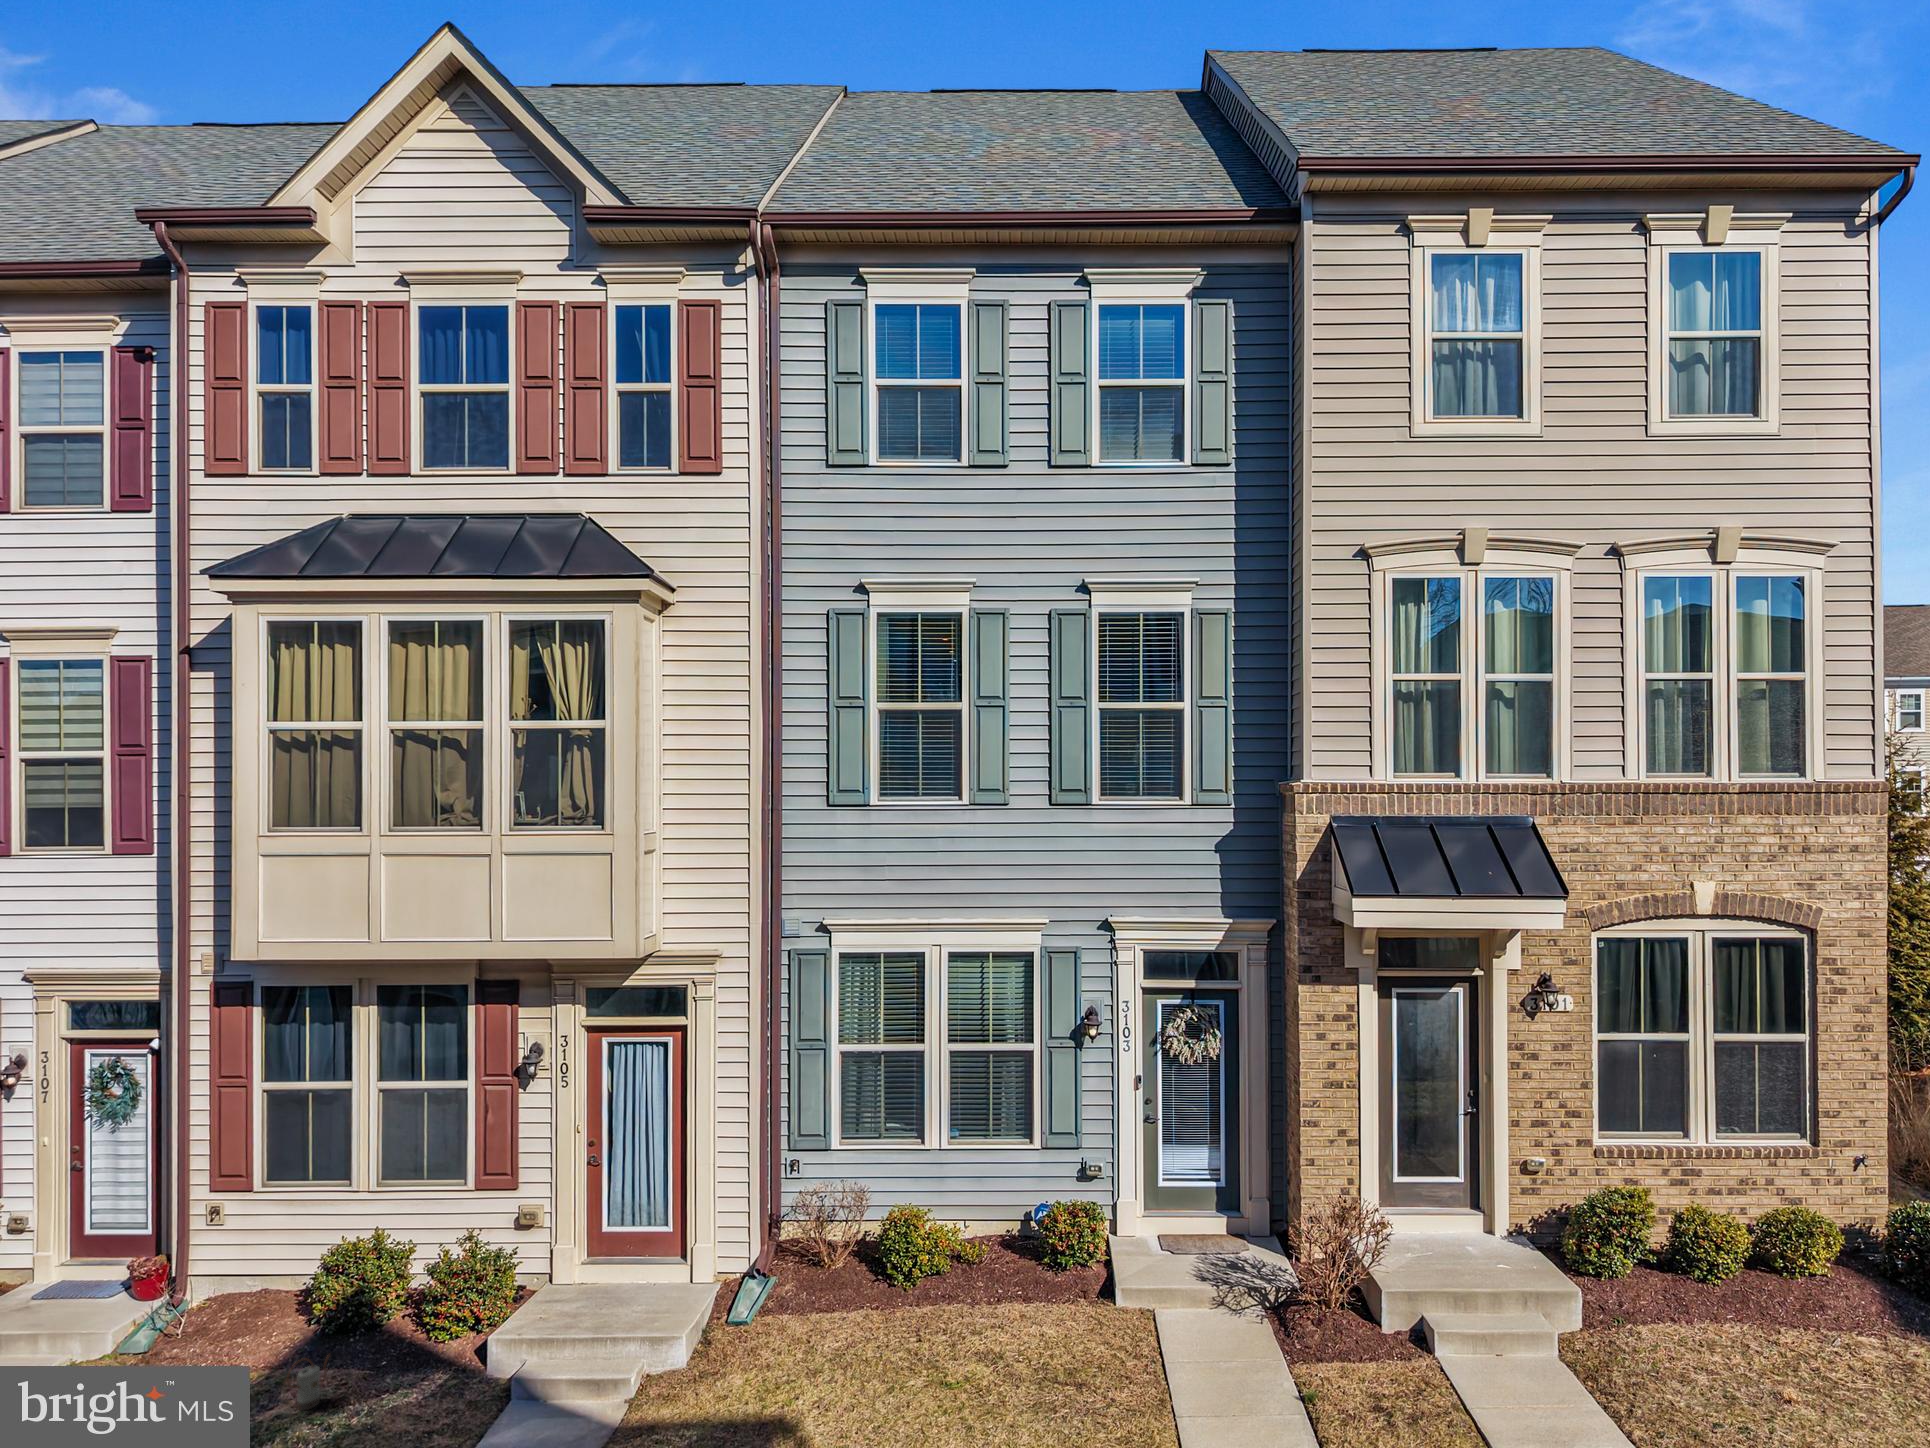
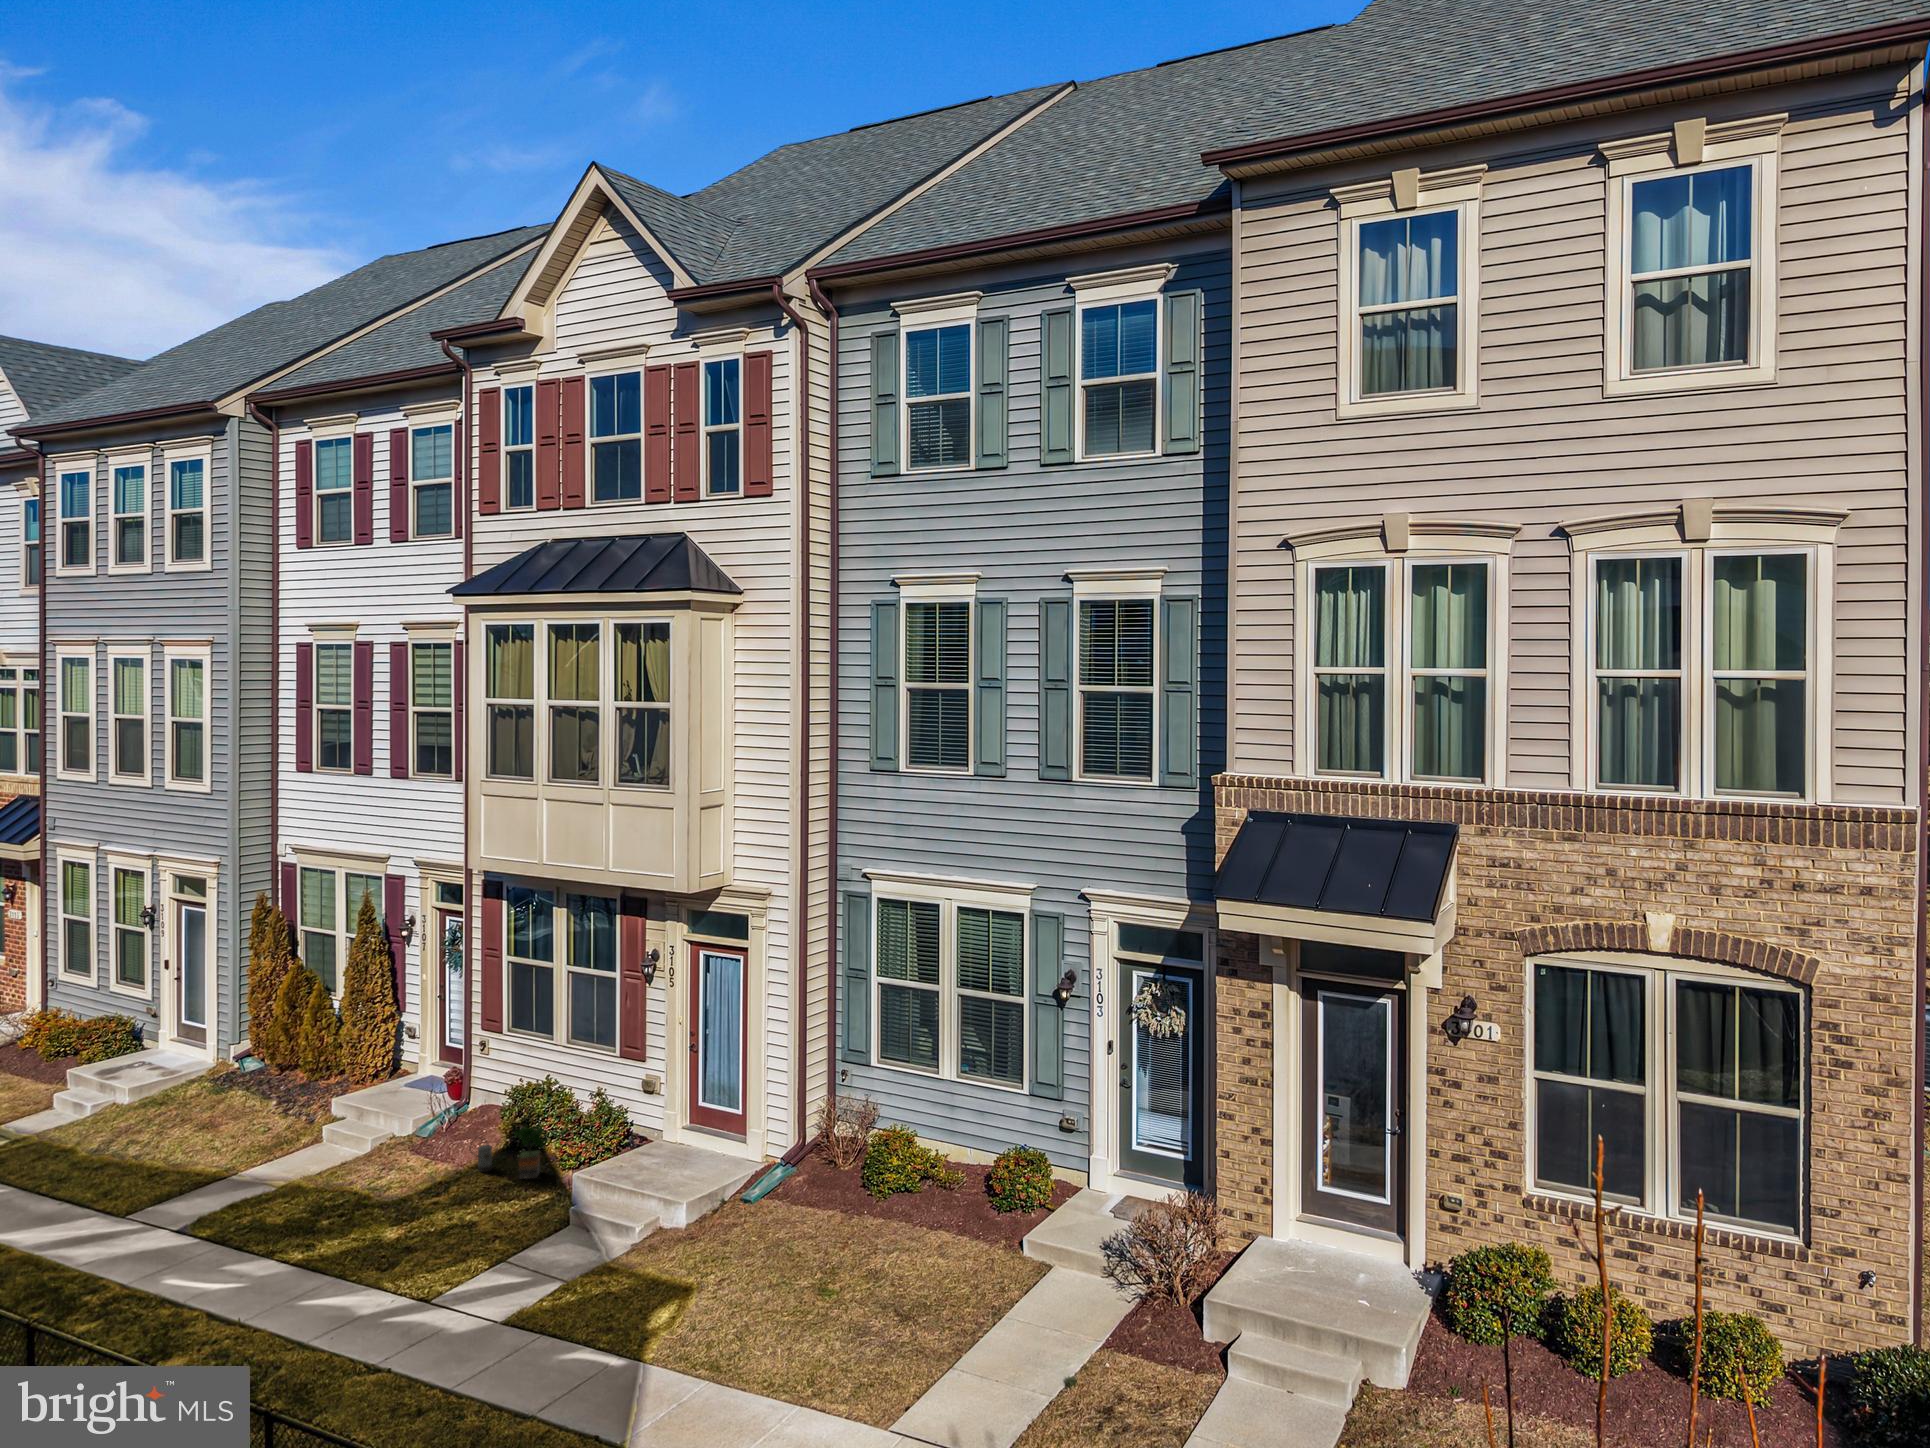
potted tree: none [365,1317,420,1405] -> present [515,1126,546,1179]

